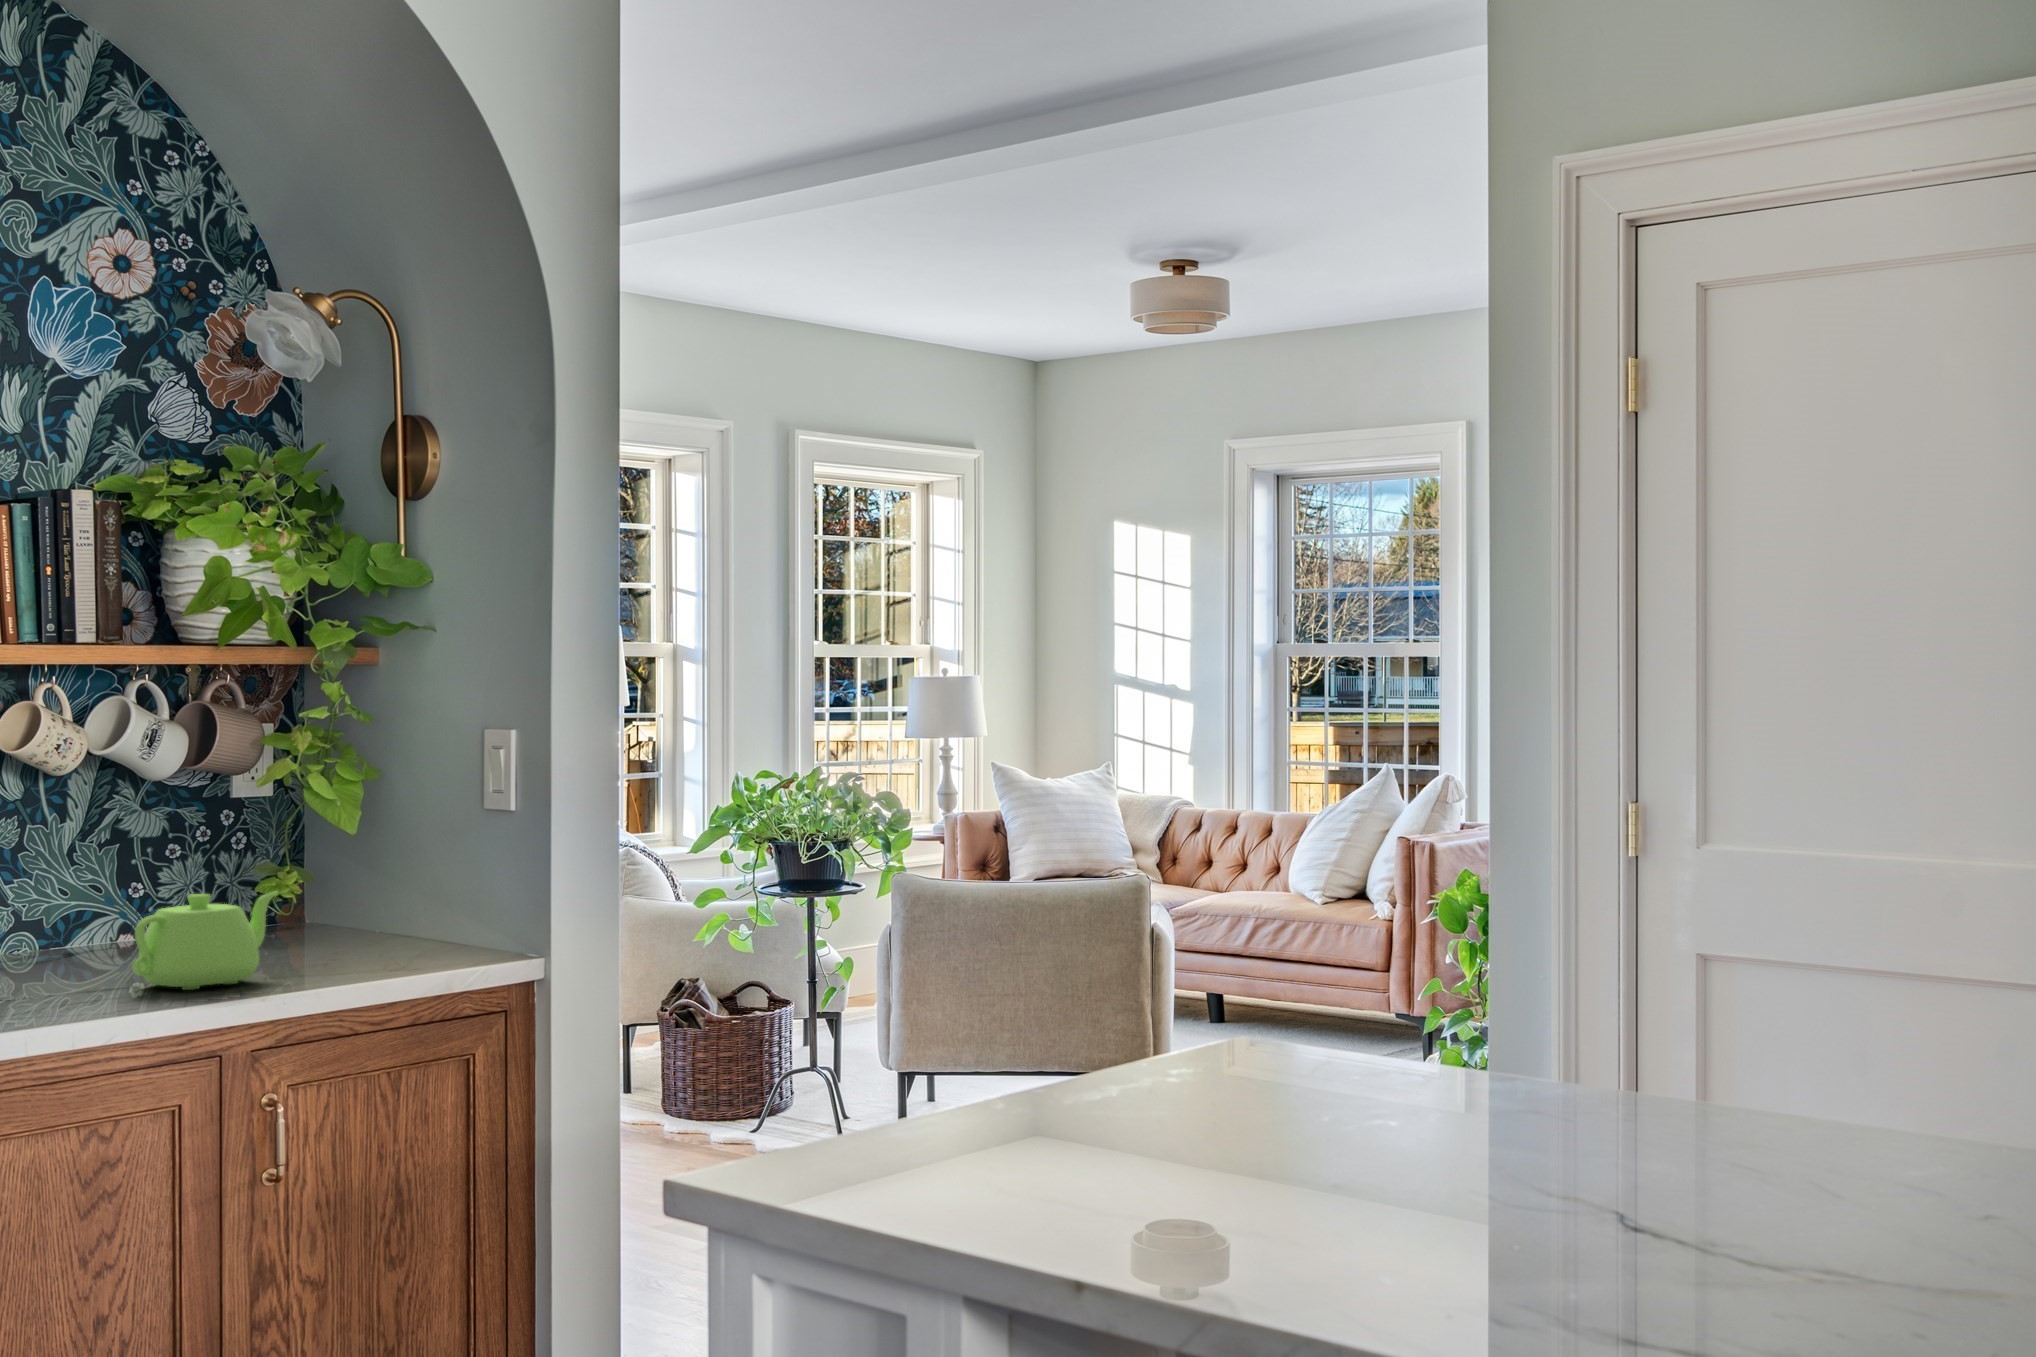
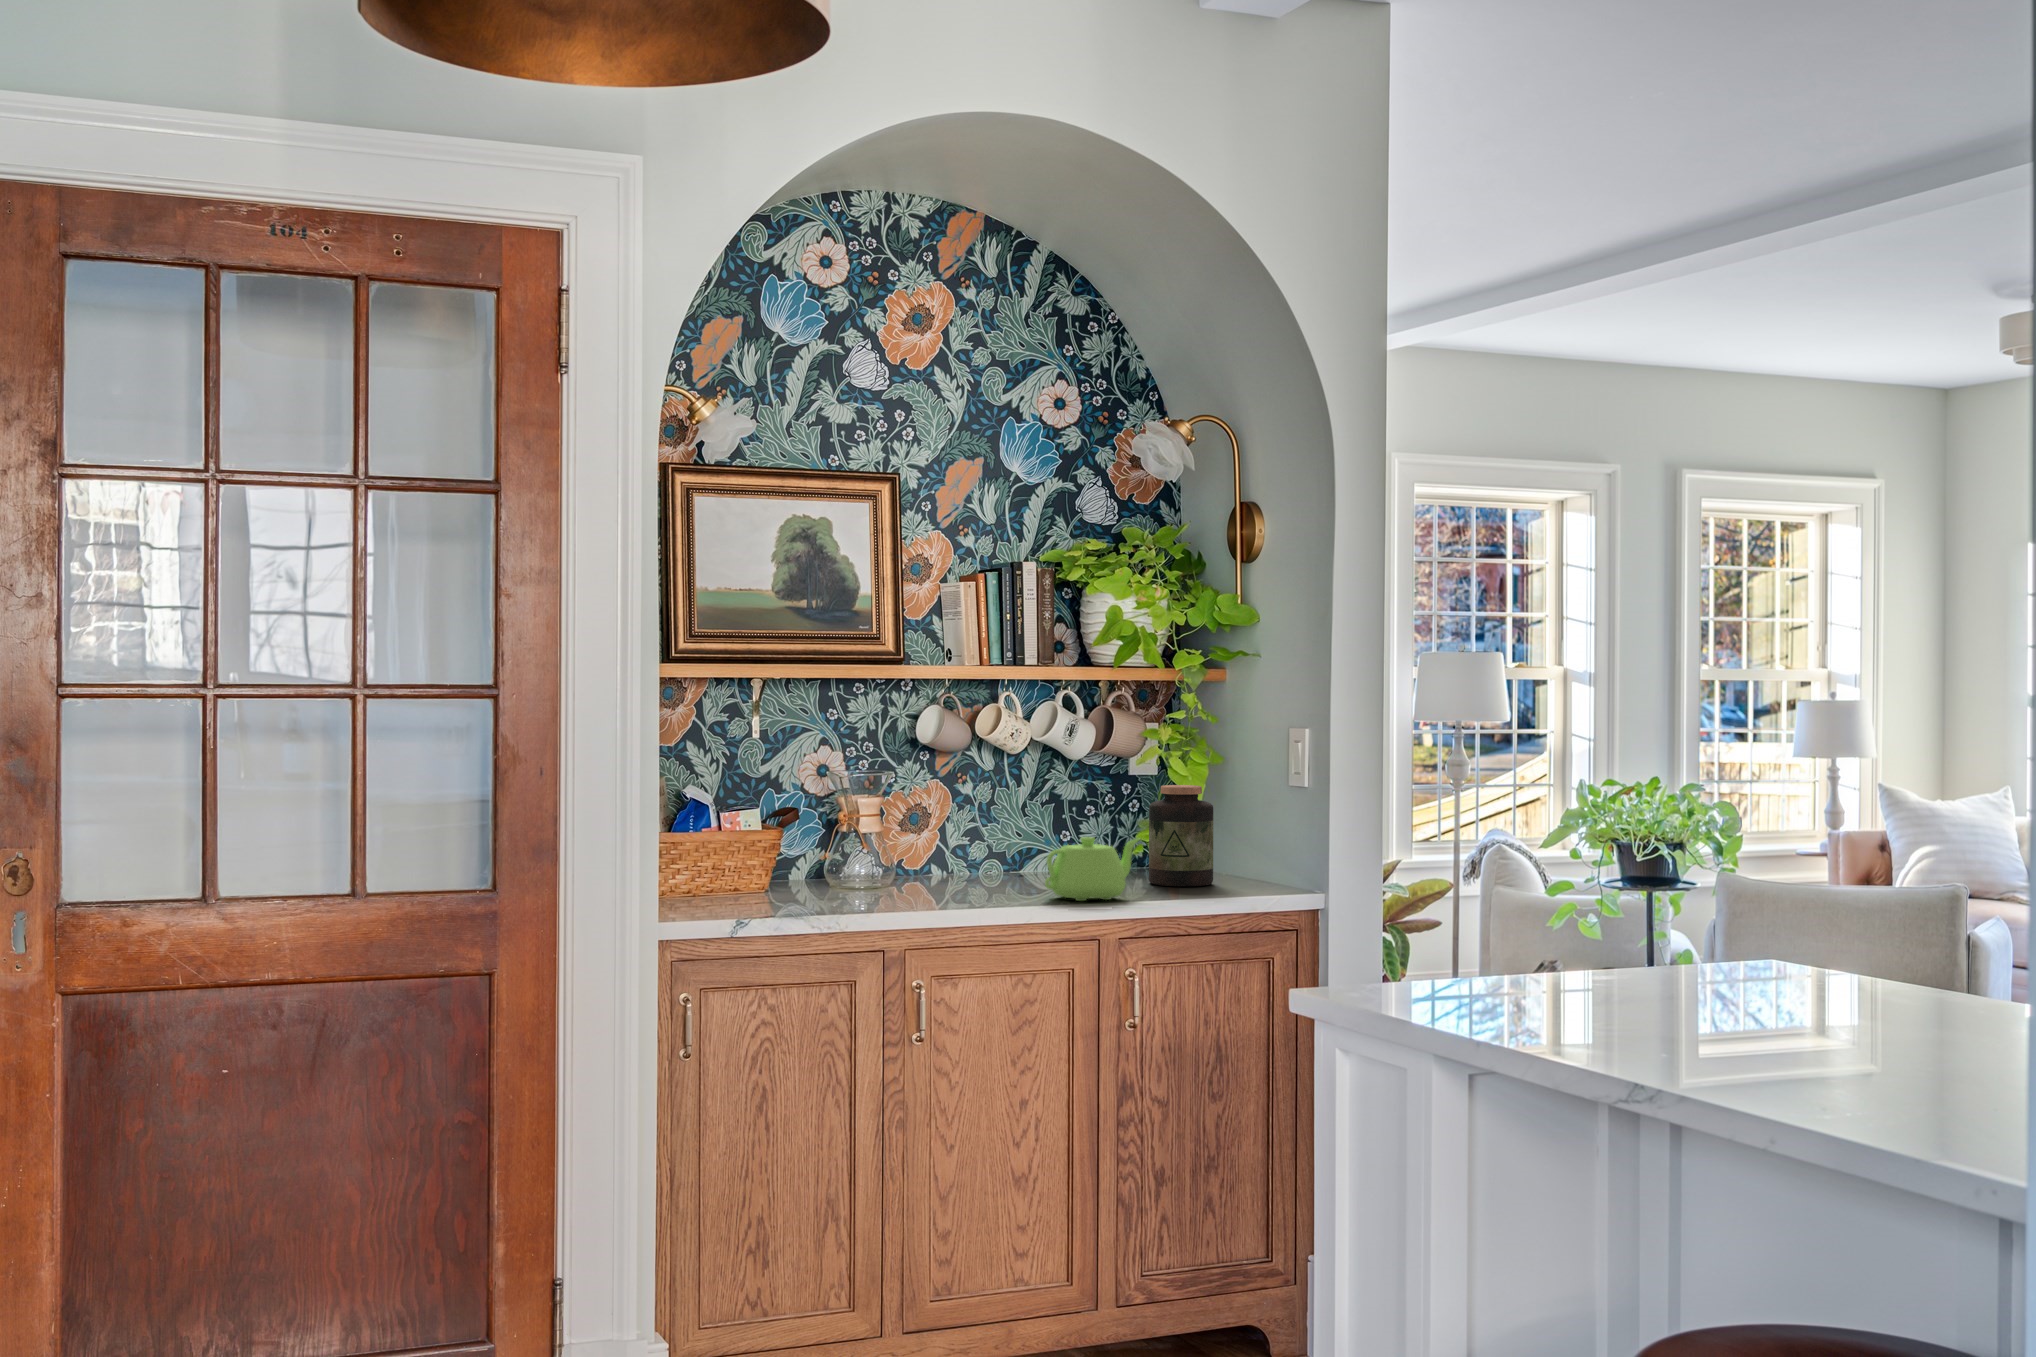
jar: none [279,810,374,954] -> present [1149,785,1213,886]

